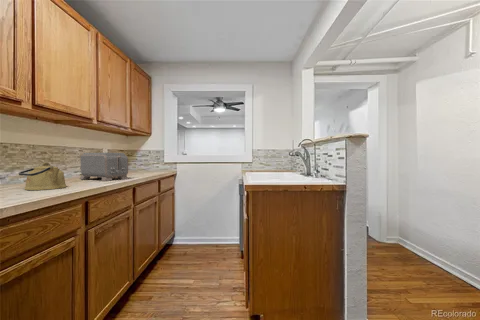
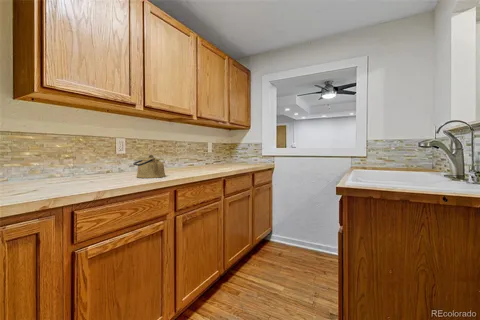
toaster: present [80,153,128,181] -> none [183,146,221,173]

